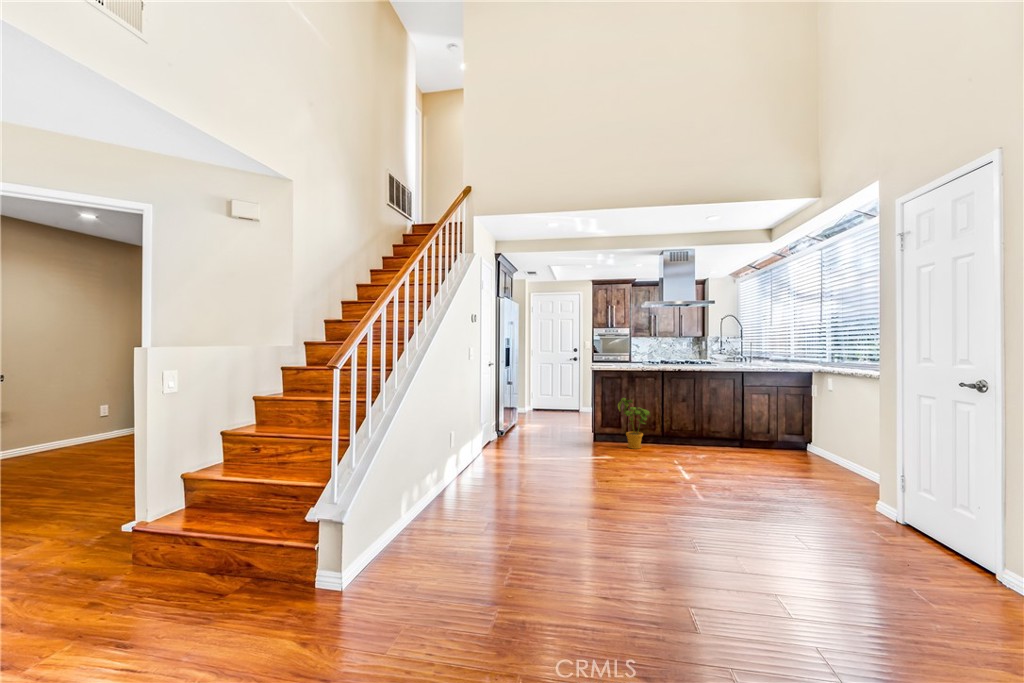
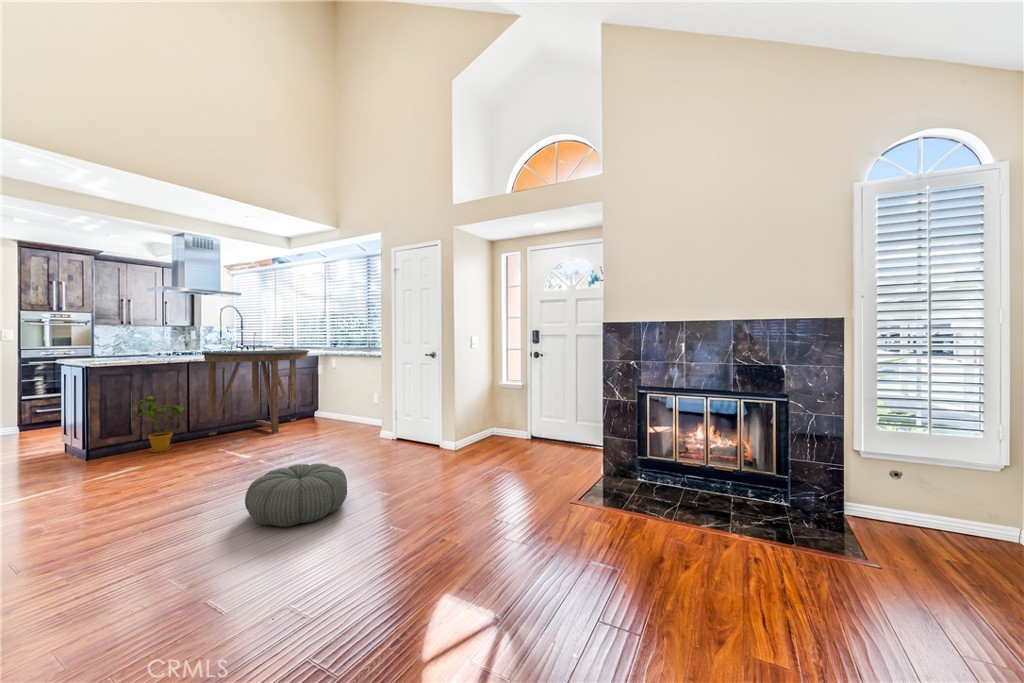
console table: none [675,362,788,457] -> present [202,349,309,436]
pouf: none [598,487,708,559] -> present [245,464,347,527]

